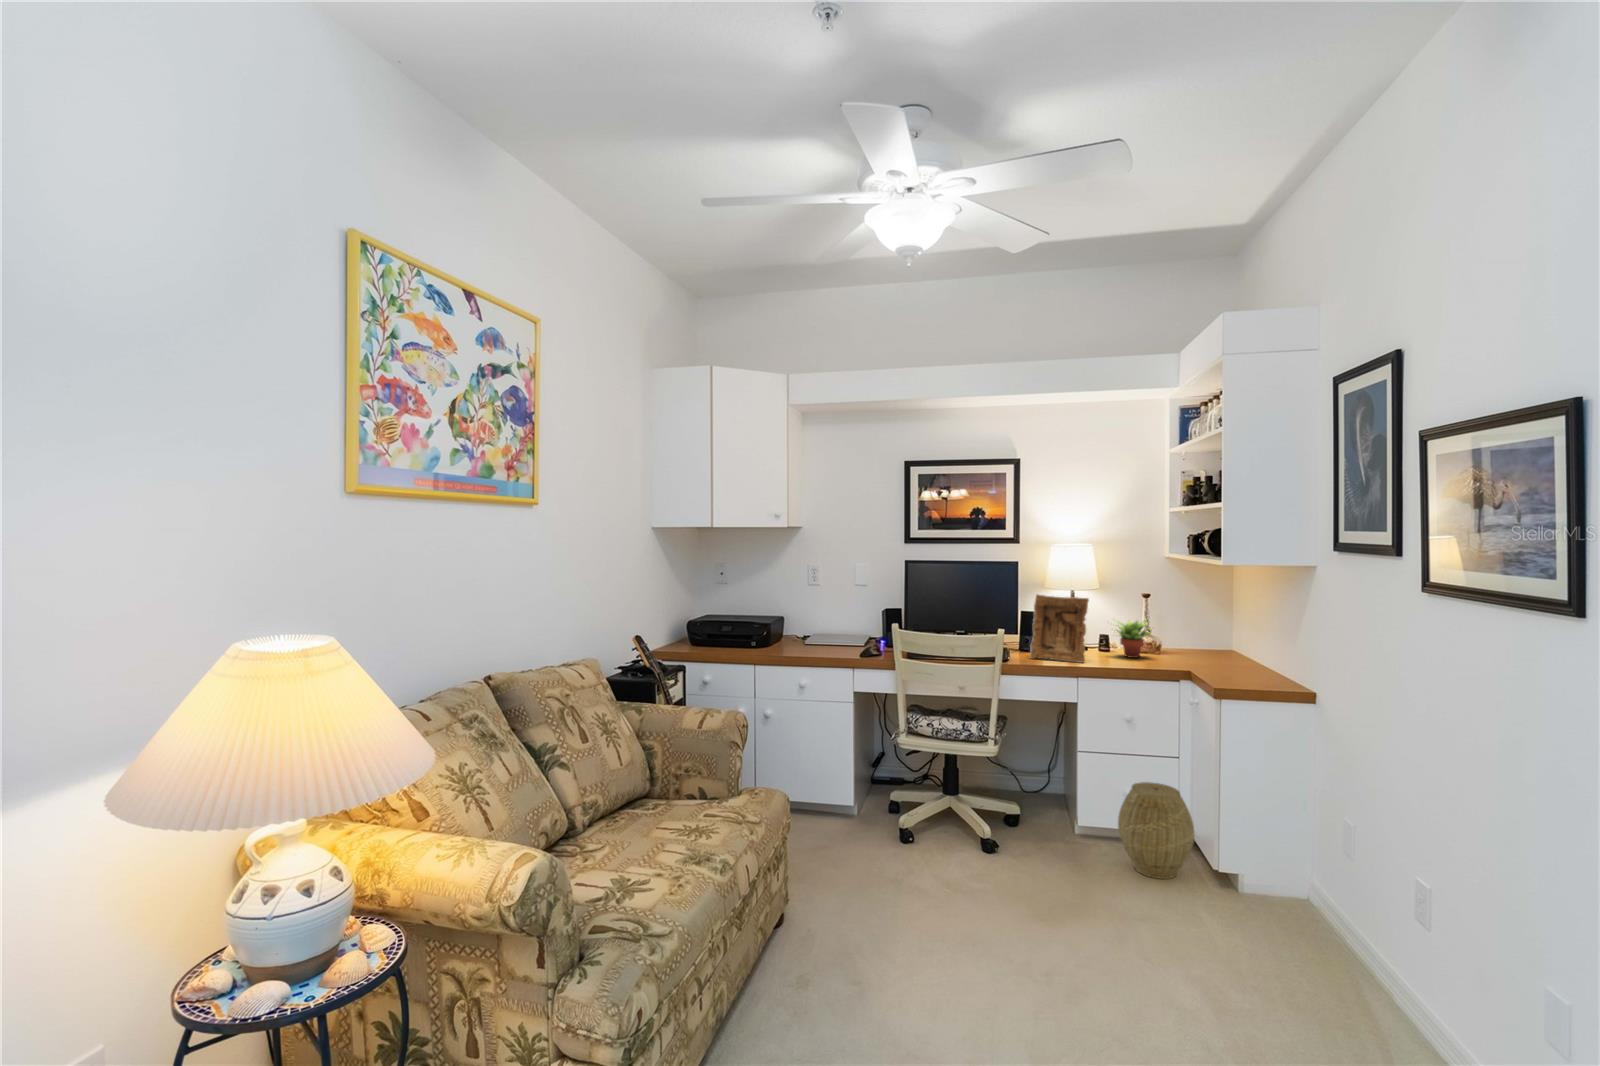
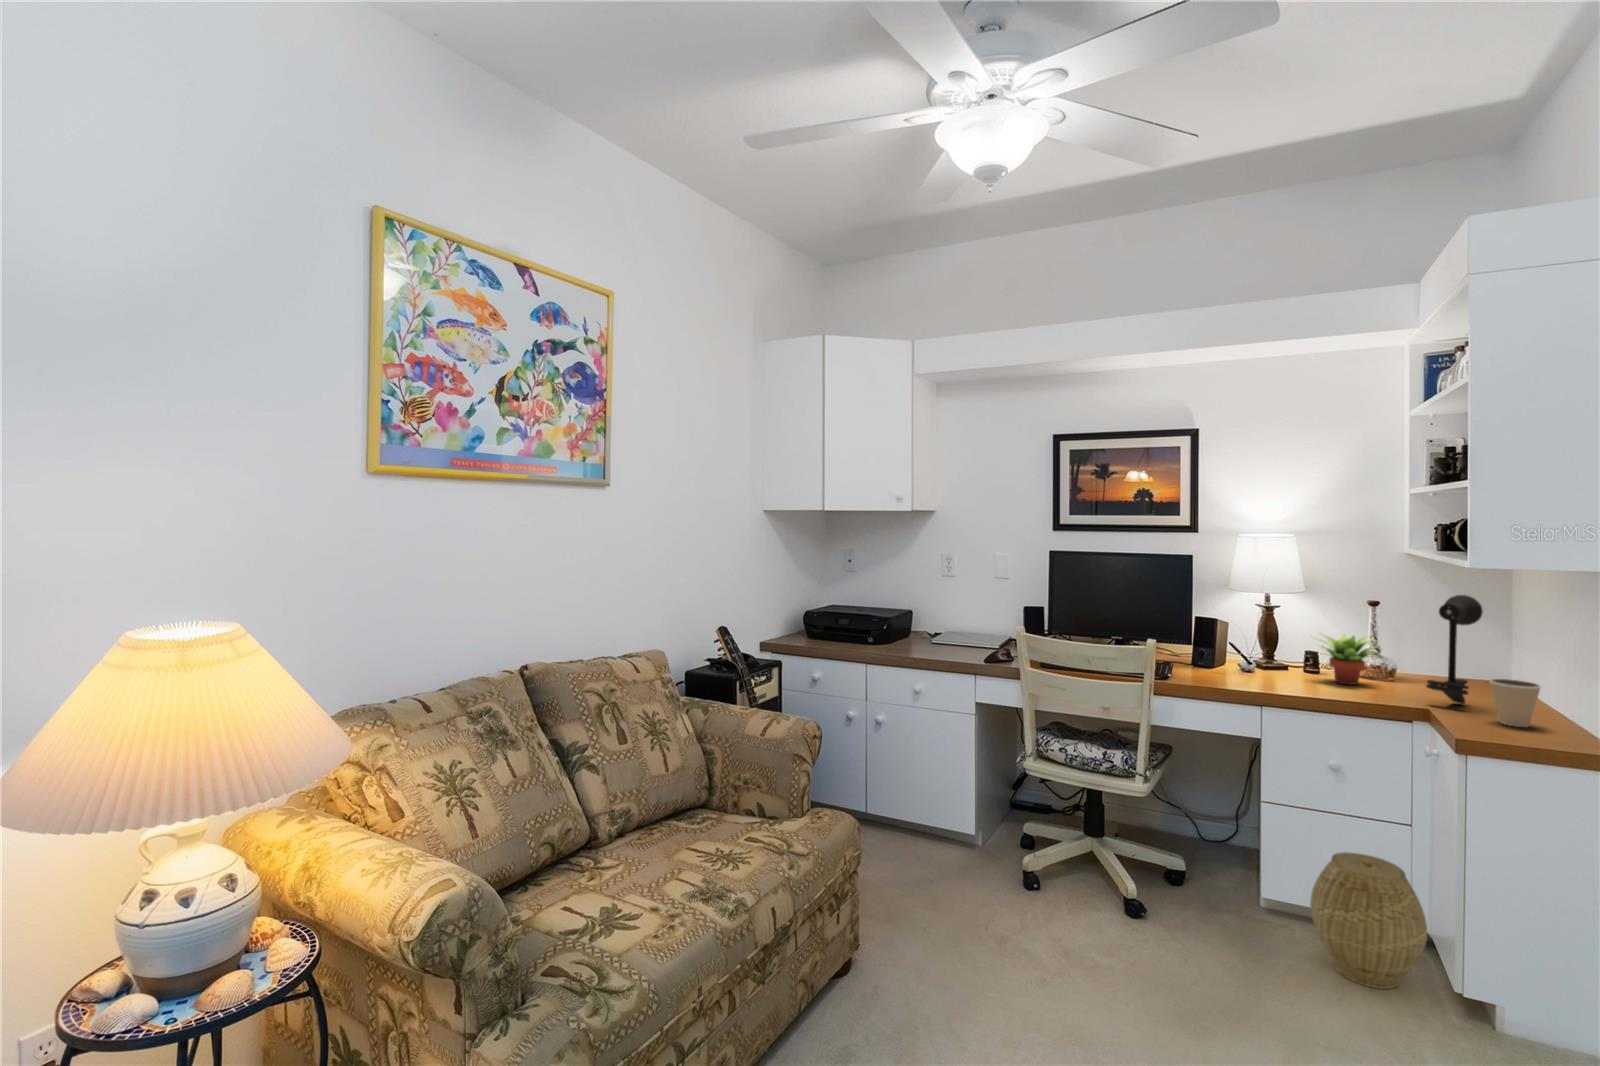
desk lamp: none [1187,587,1221,666] -> present [1426,595,1483,704]
picture frame: present [1030,595,1089,663] -> none [1197,597,1282,688]
coffee cup: none [1228,646,1259,679] -> present [1490,679,1541,727]

